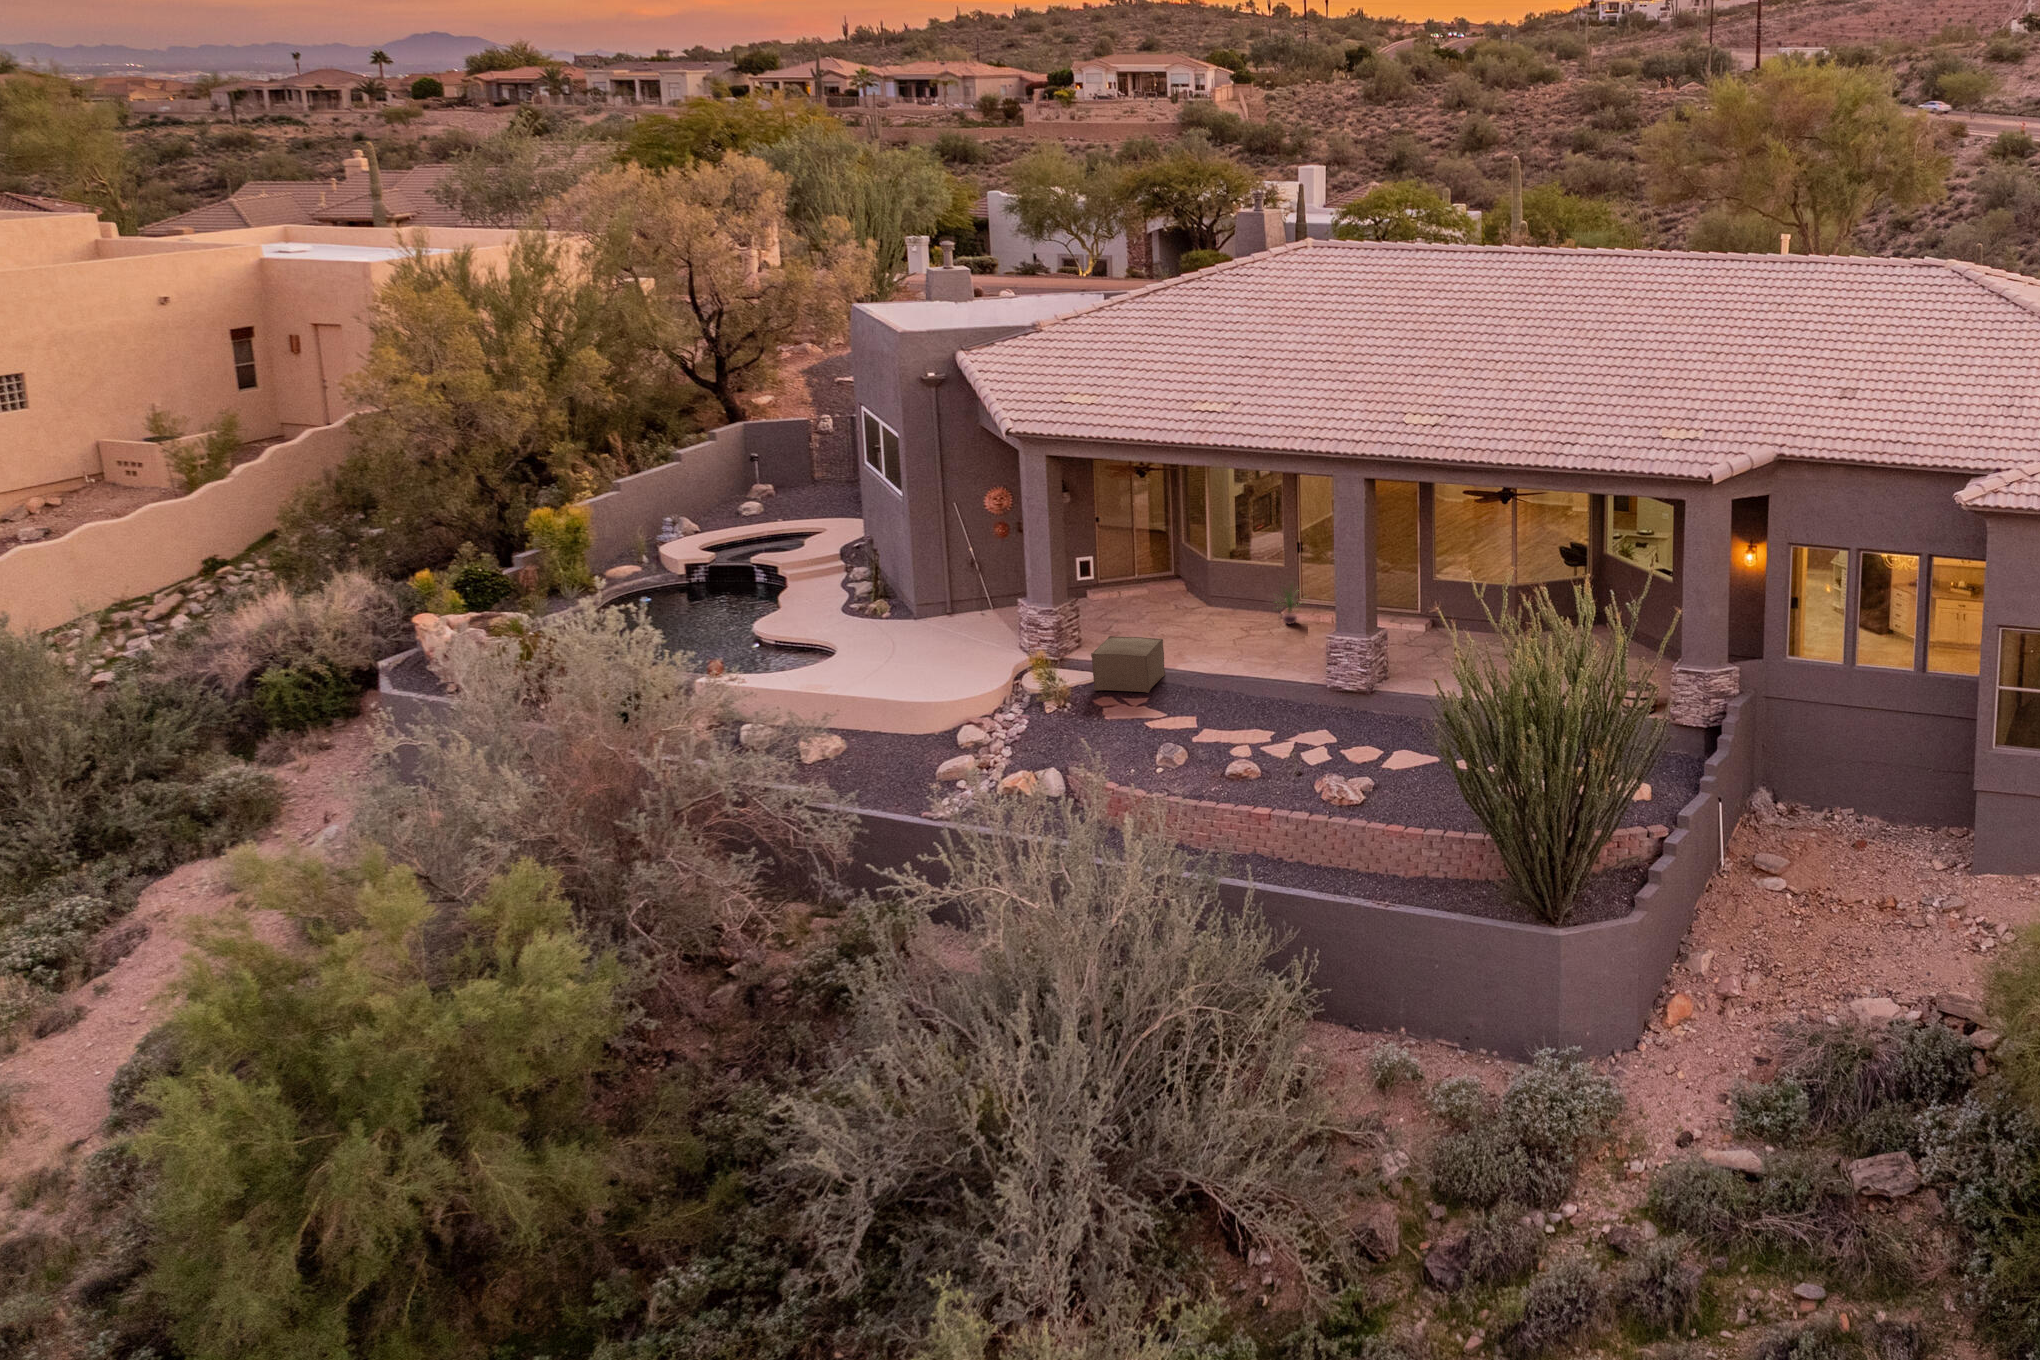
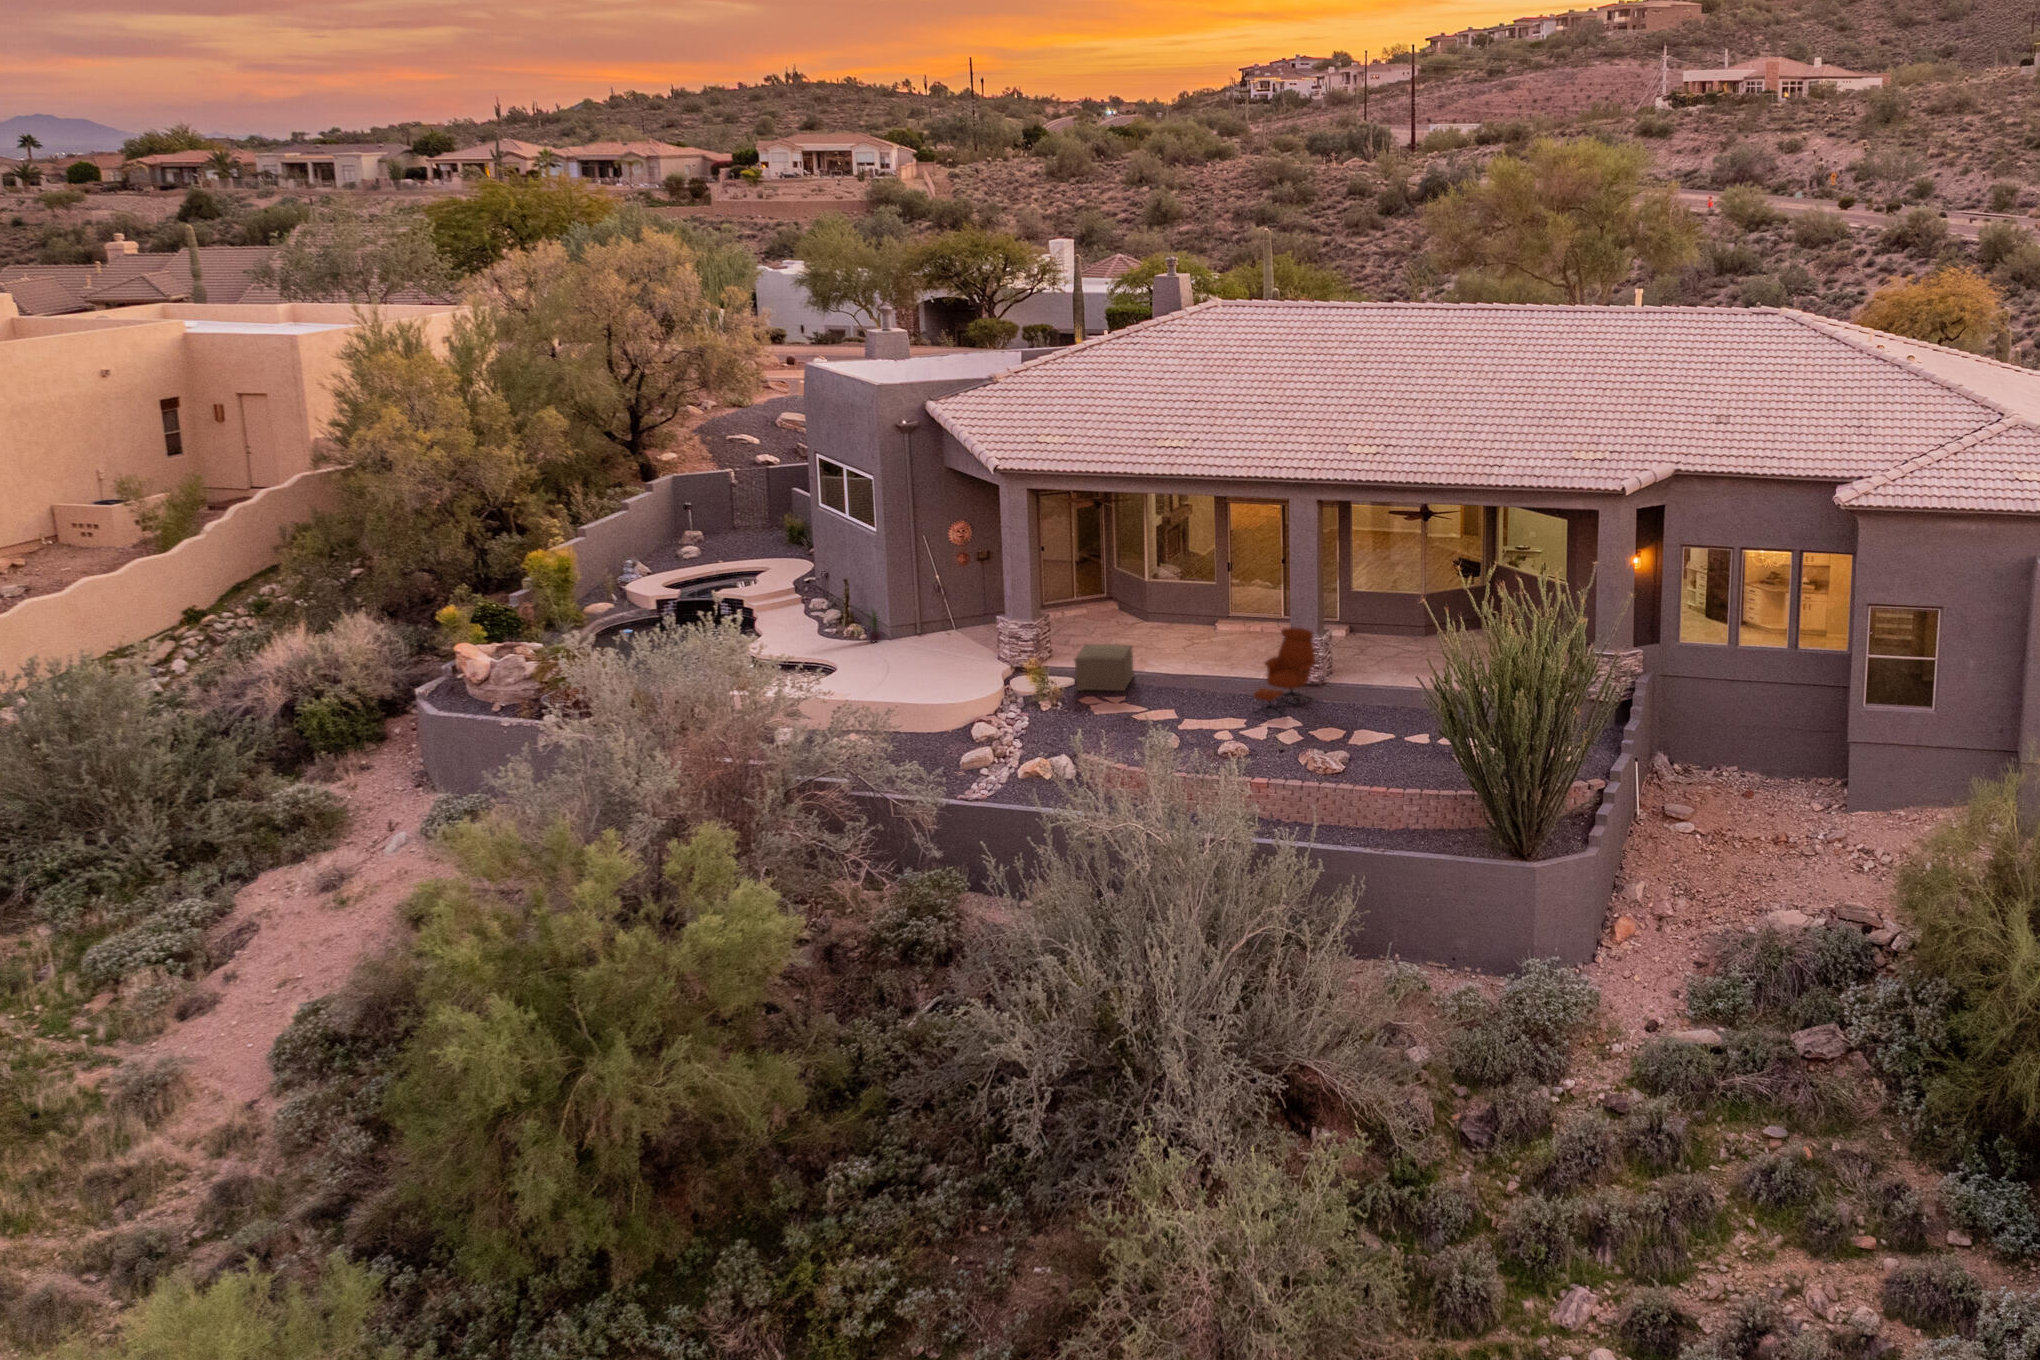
decorative plant: present [1283,586,1301,624] -> present [869,609,882,642]
armchair: none [1281,626,1363,735] -> present [1254,627,1316,712]

